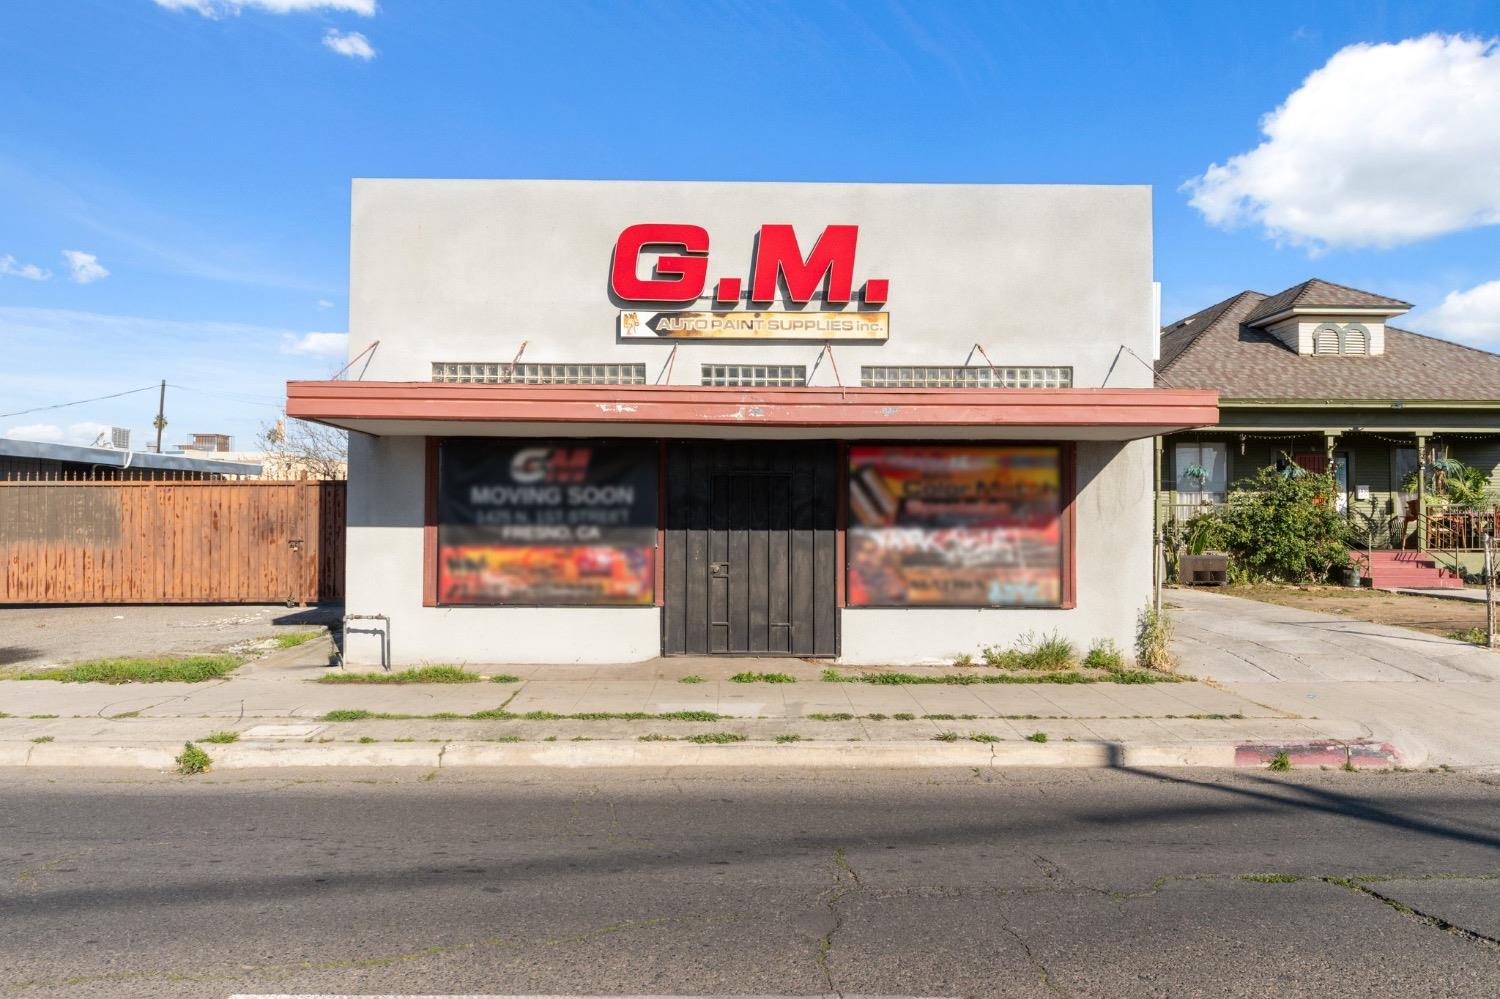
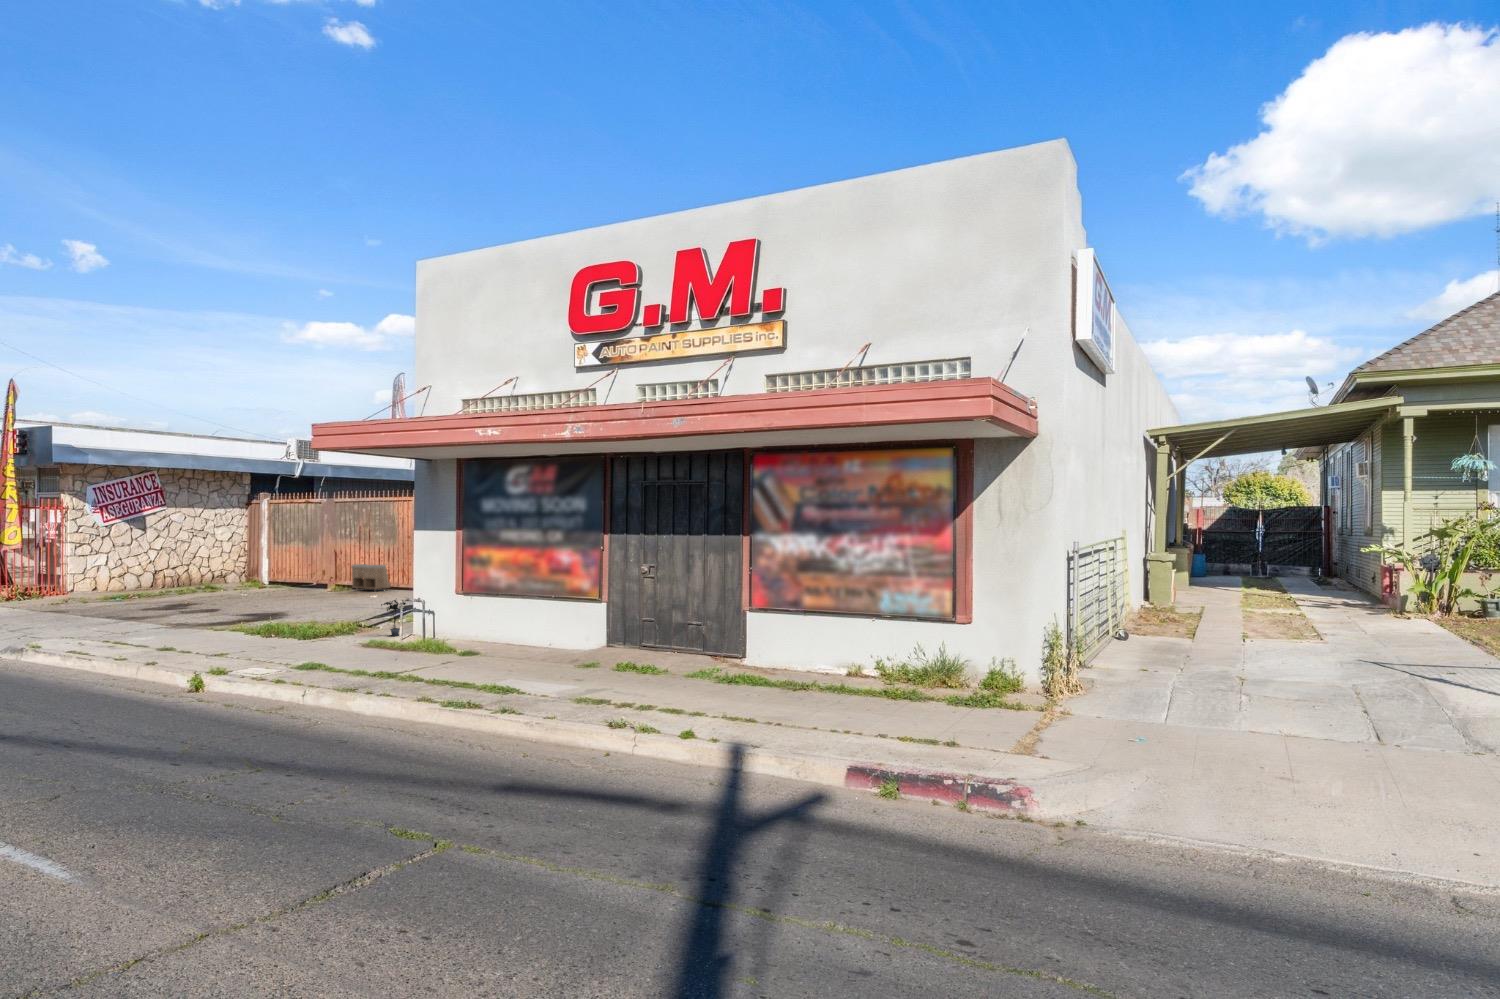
storage bench: present [1179,555,1227,585] -> present [352,564,391,590]

